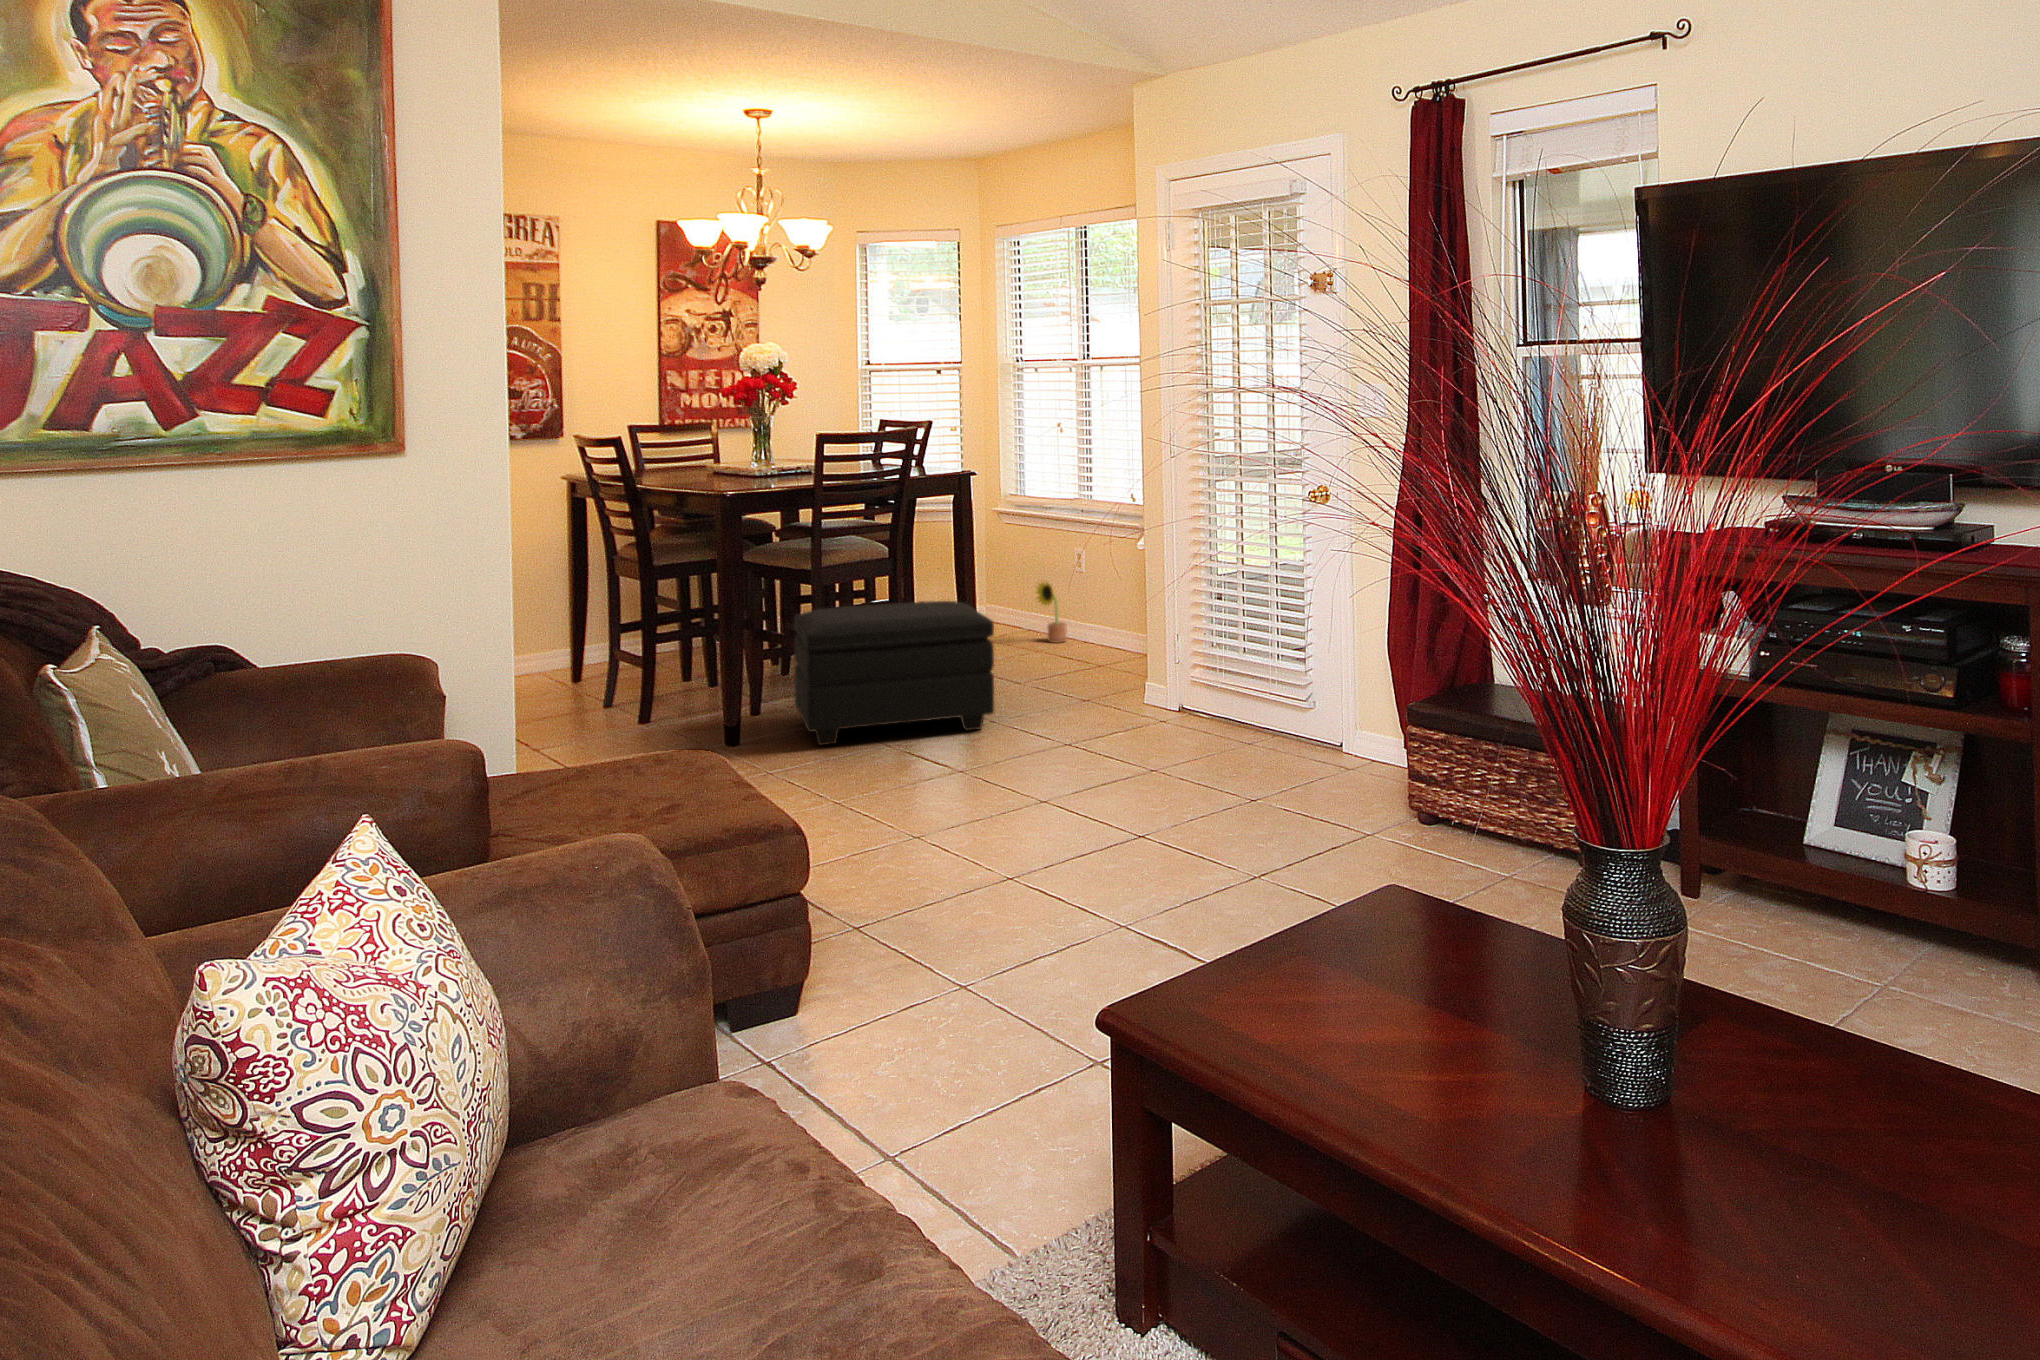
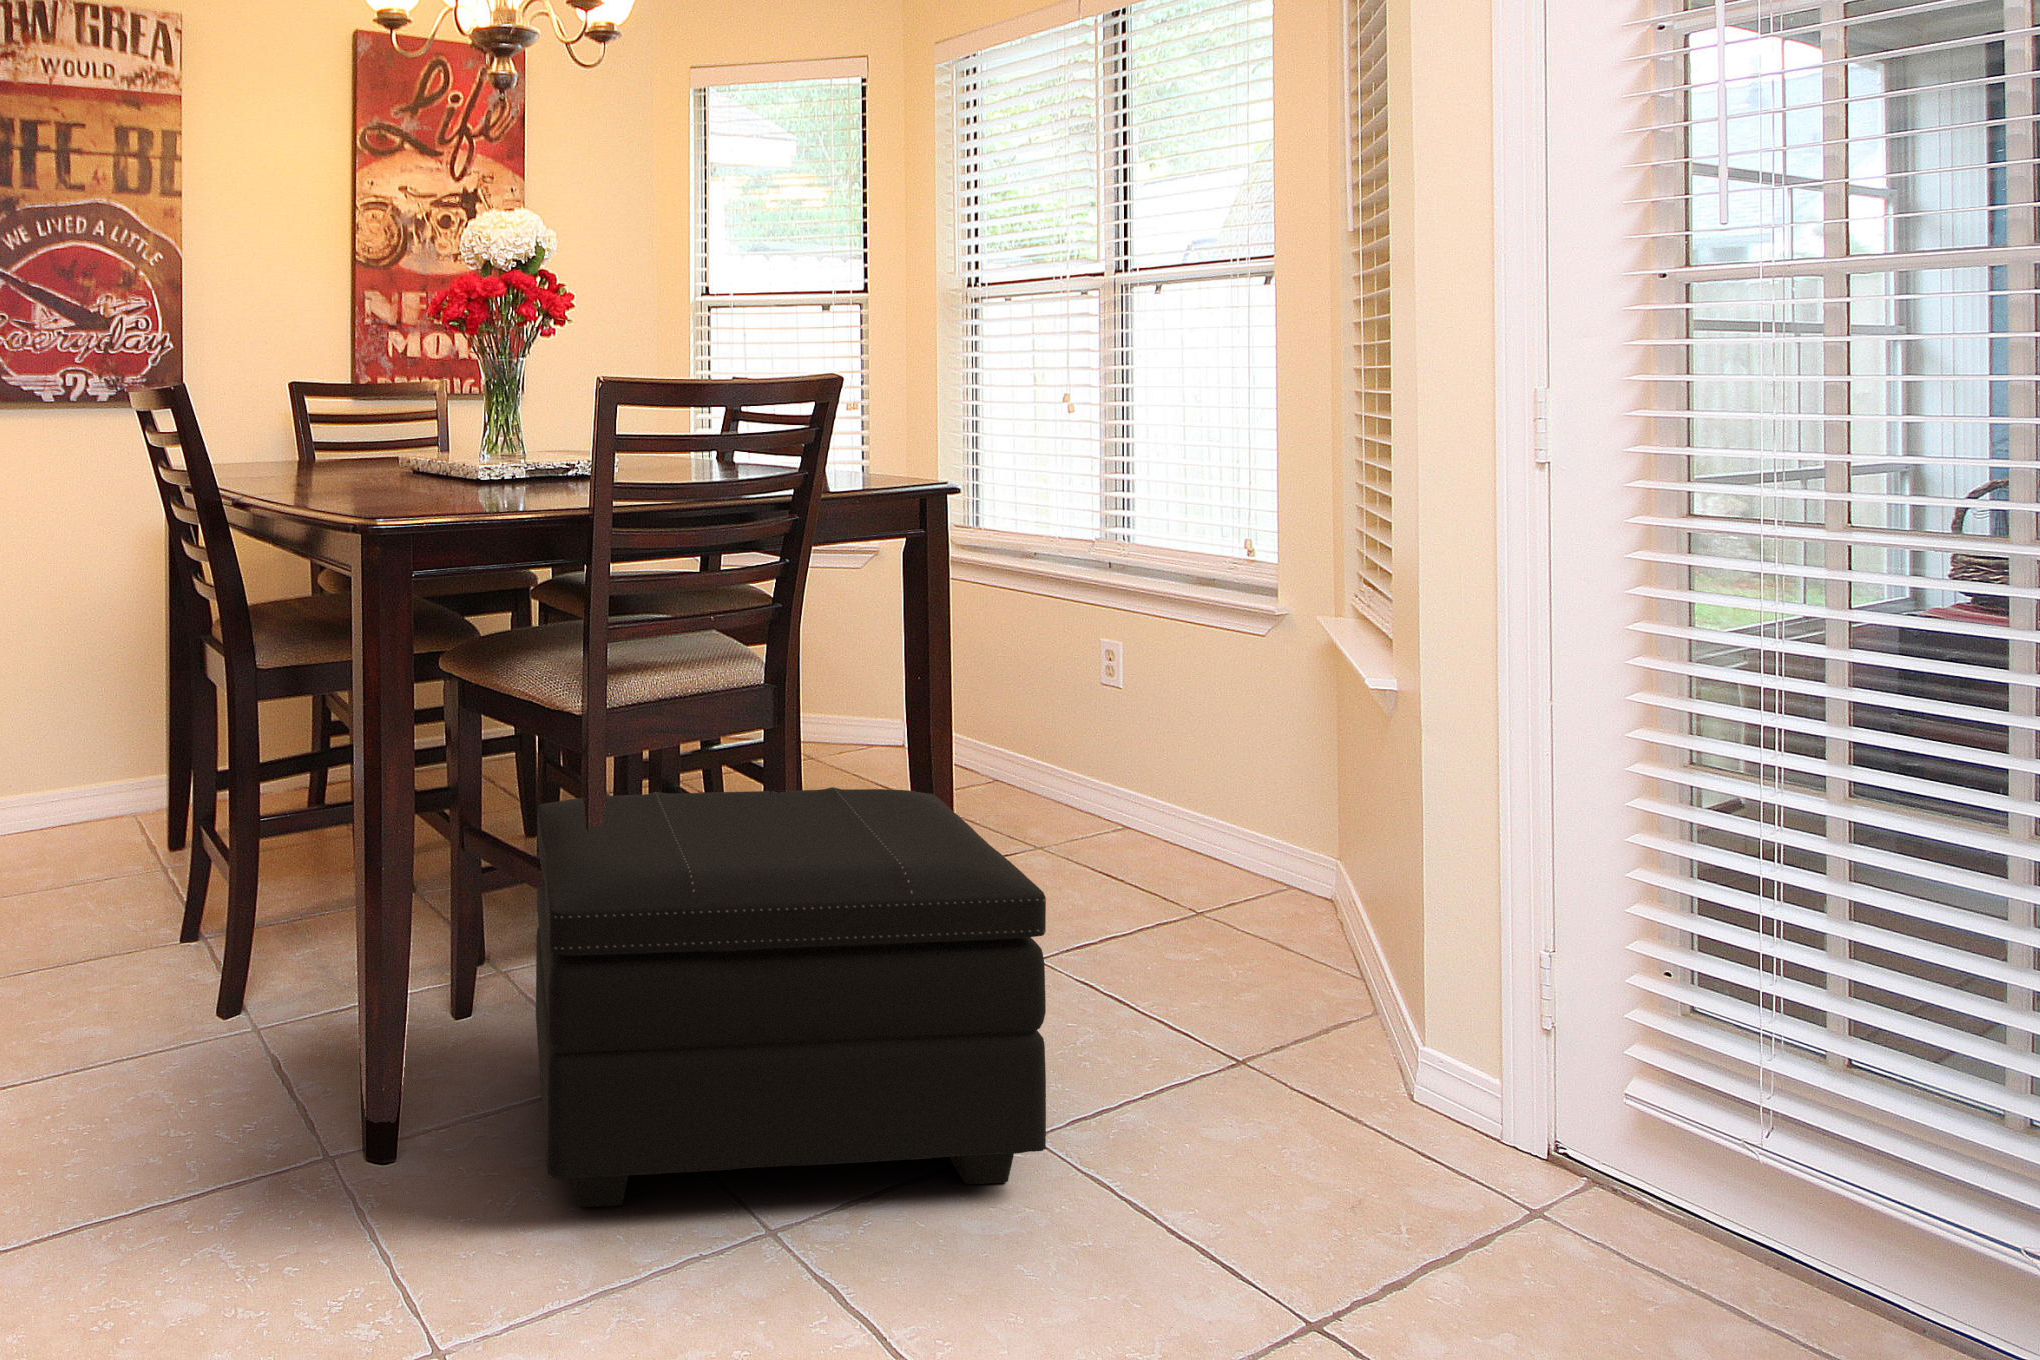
decorative plant: present [1036,582,1067,643] -> none [1012,696,1079,822]

